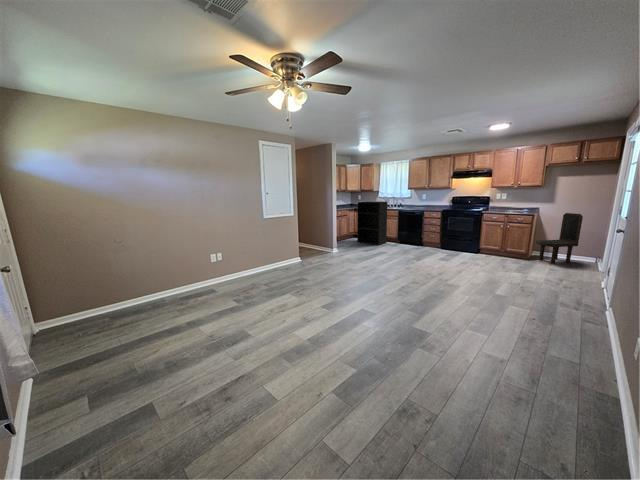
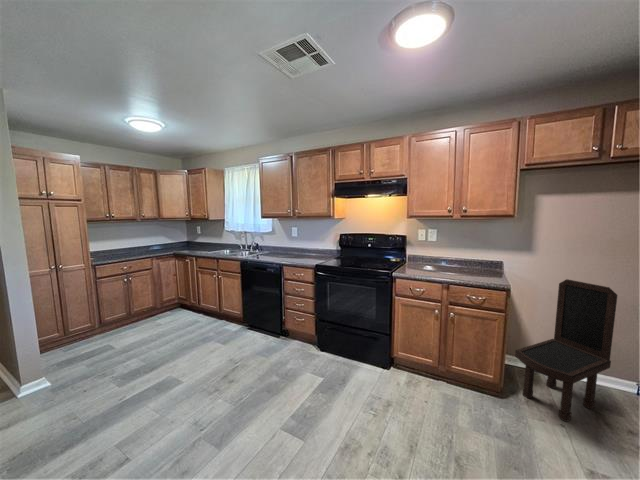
bookshelf: present [357,201,387,245] -> none [147,241,218,346]

